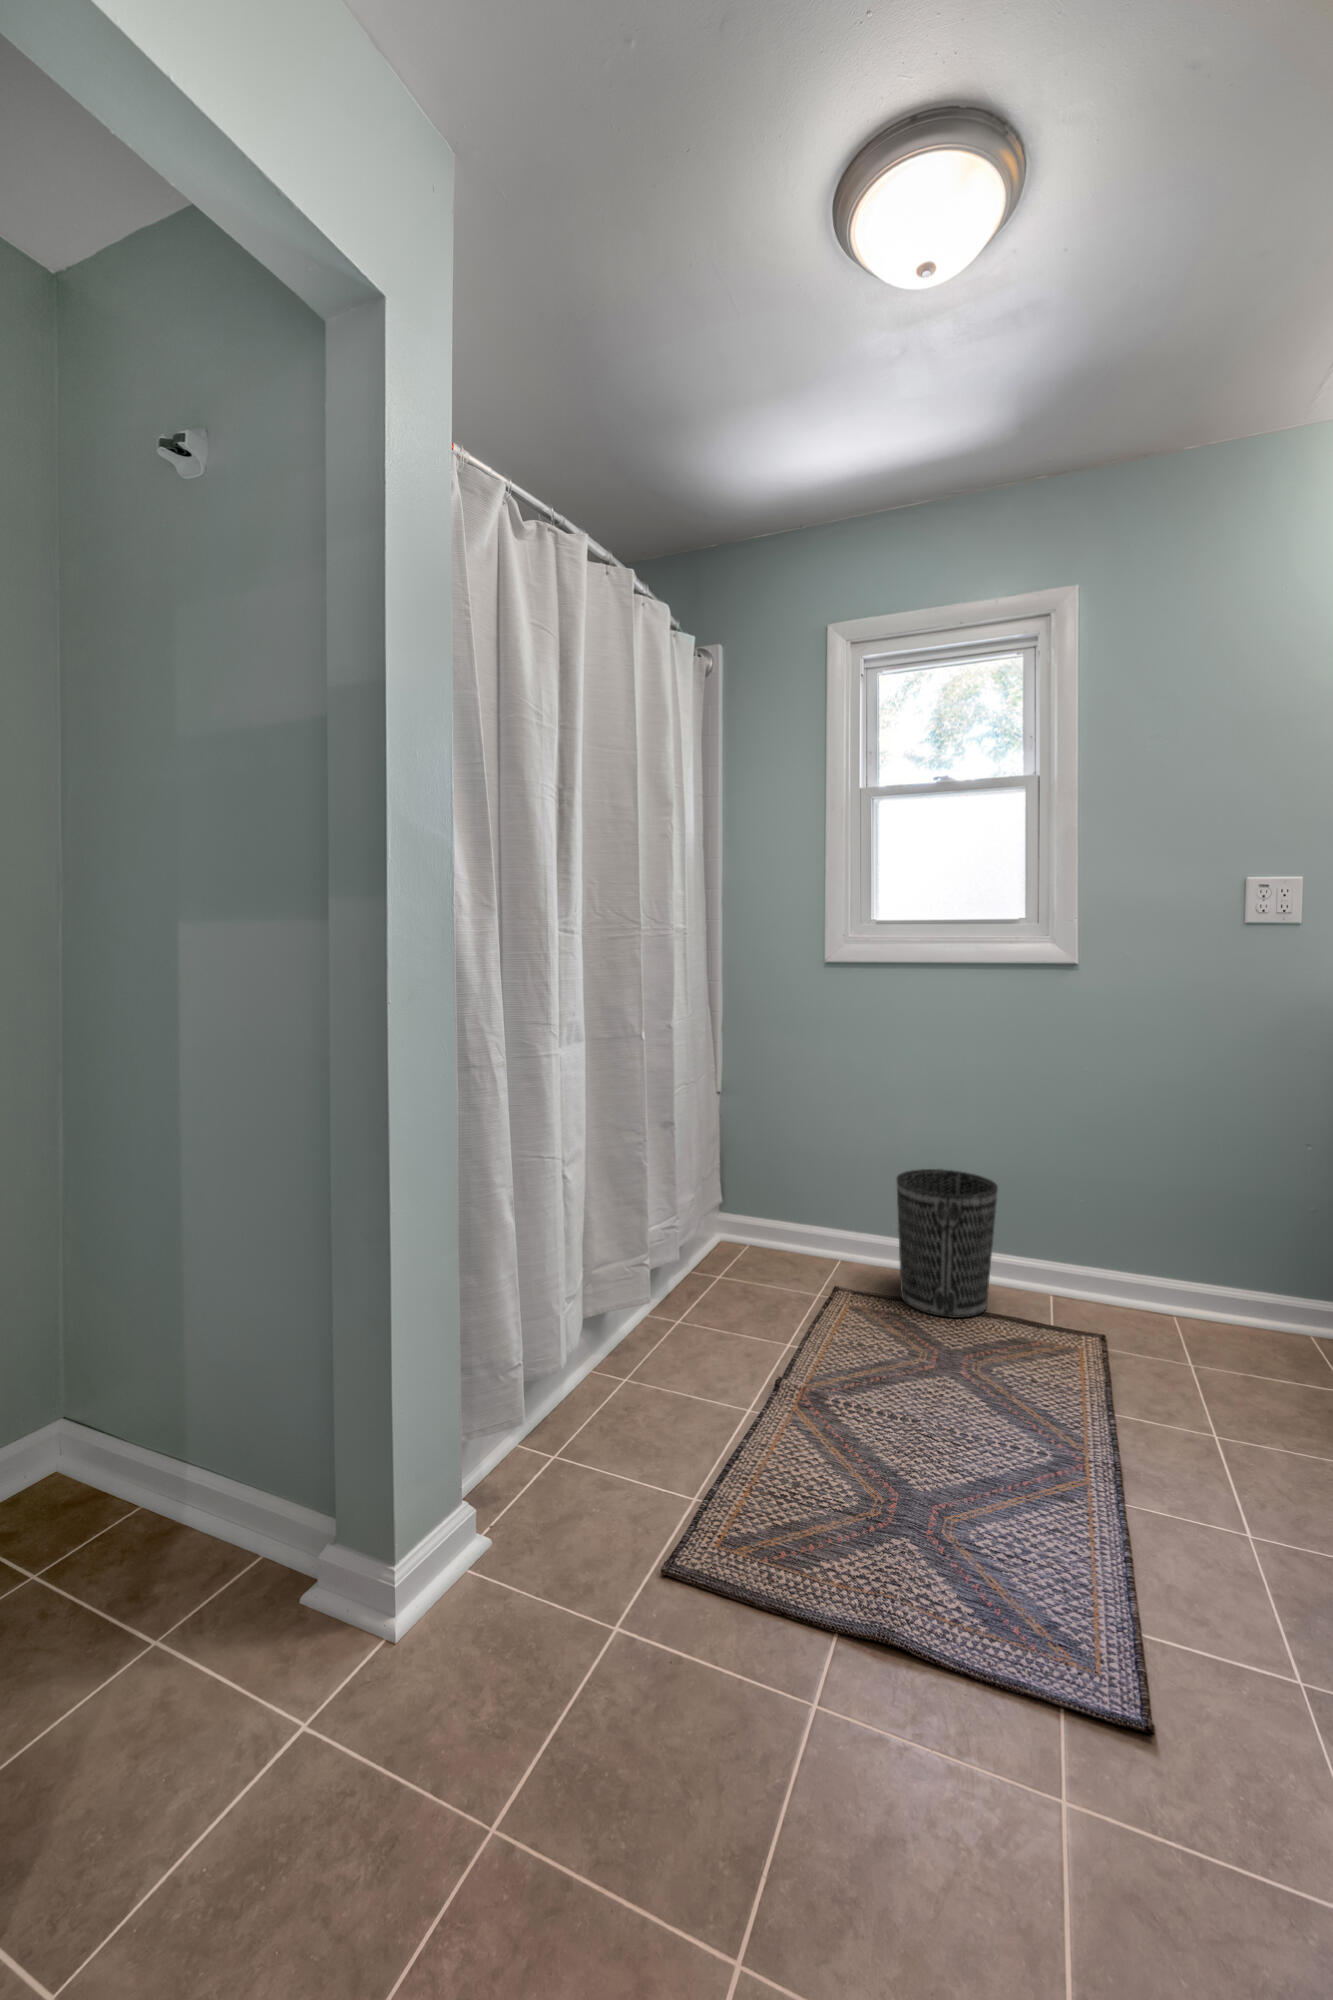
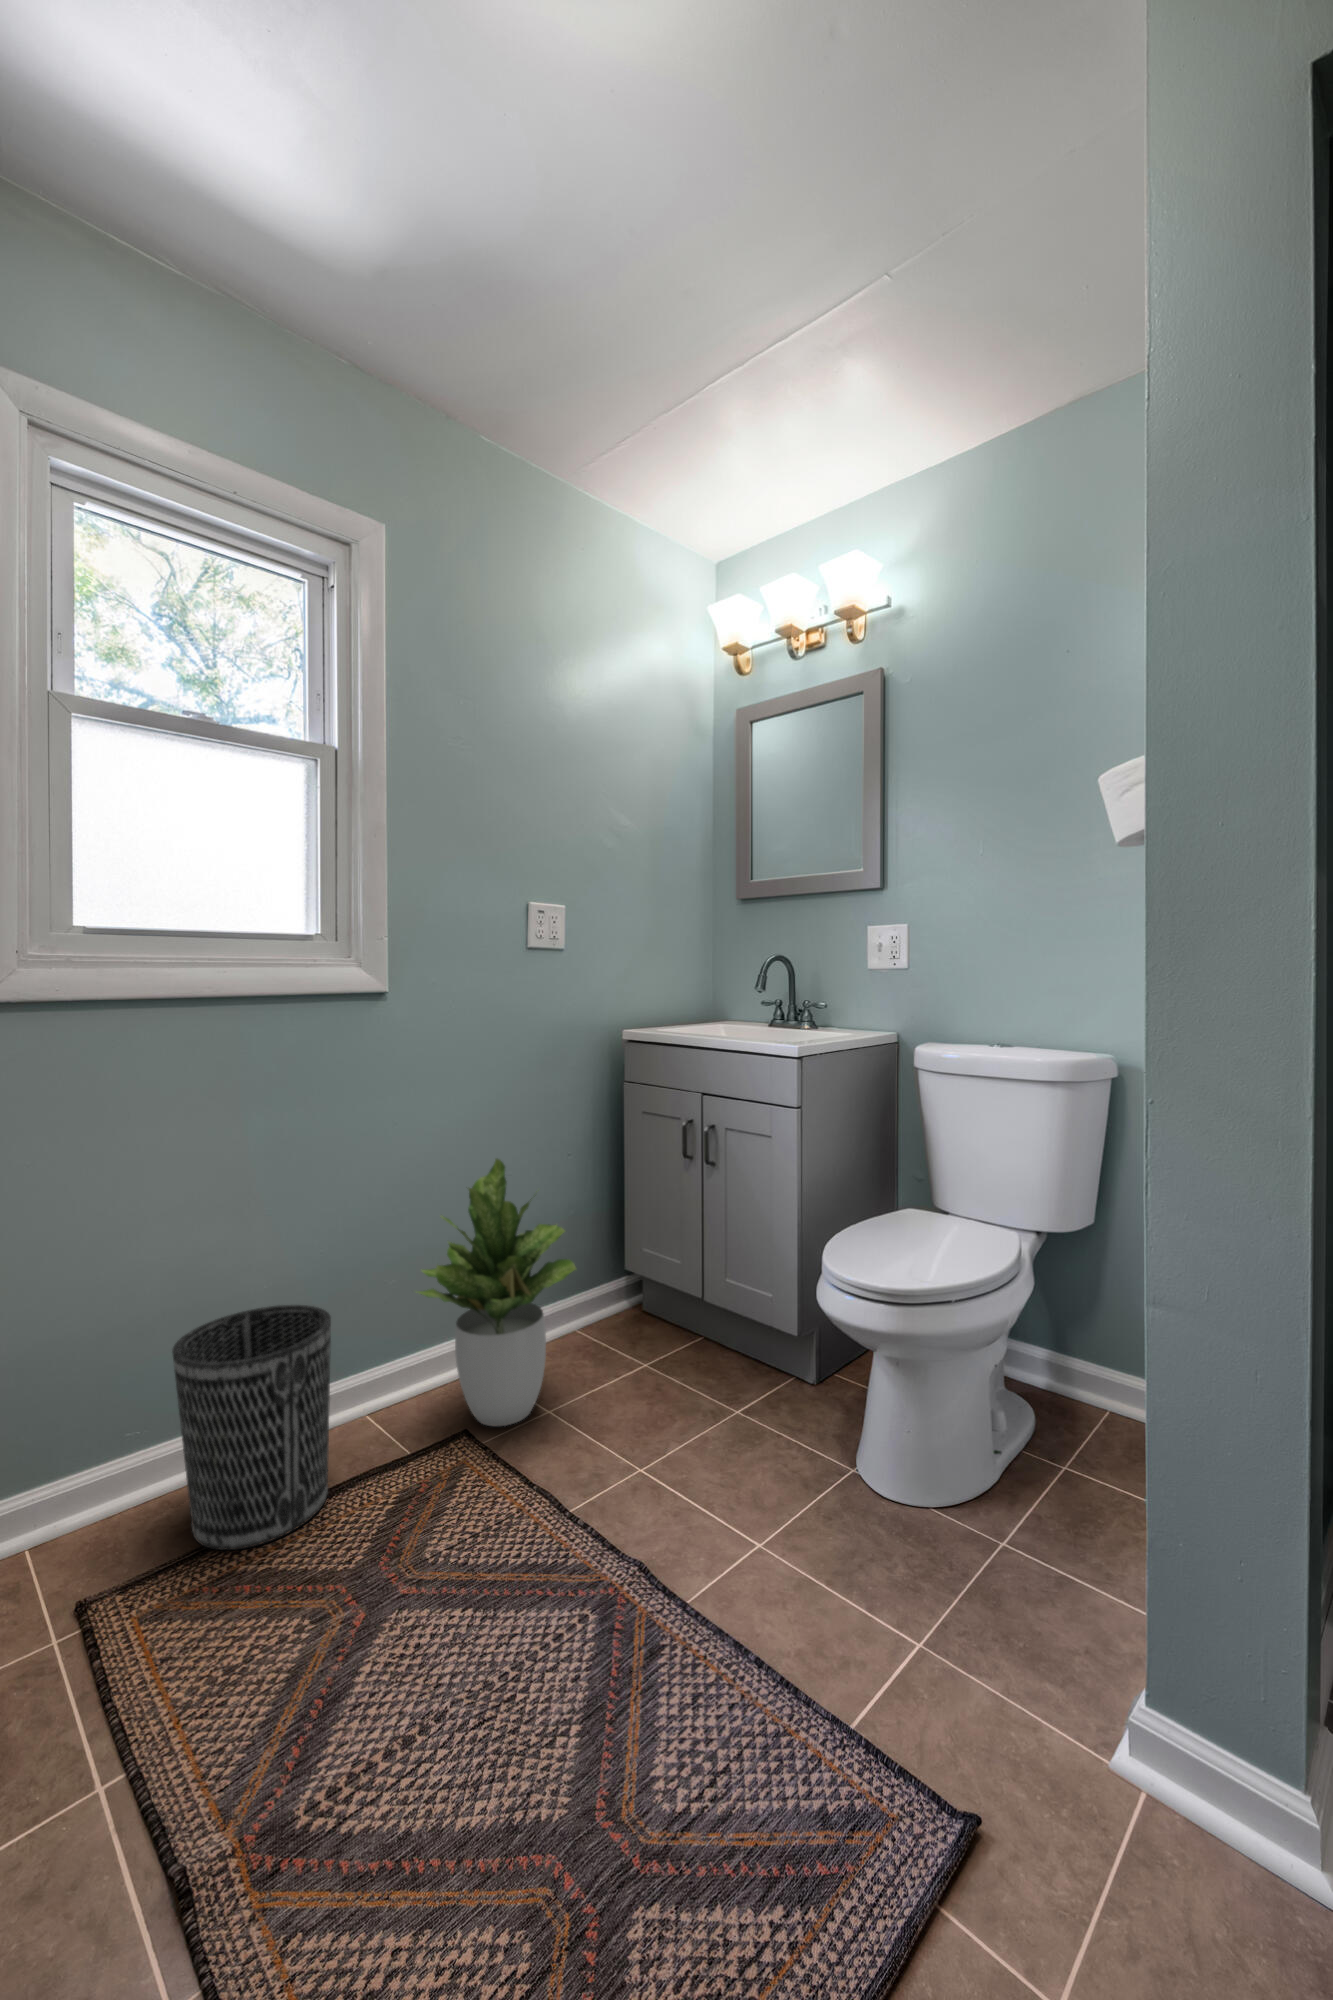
potted plant: none [1071,1114,1239,1356] -> present [418,1159,576,1426]

